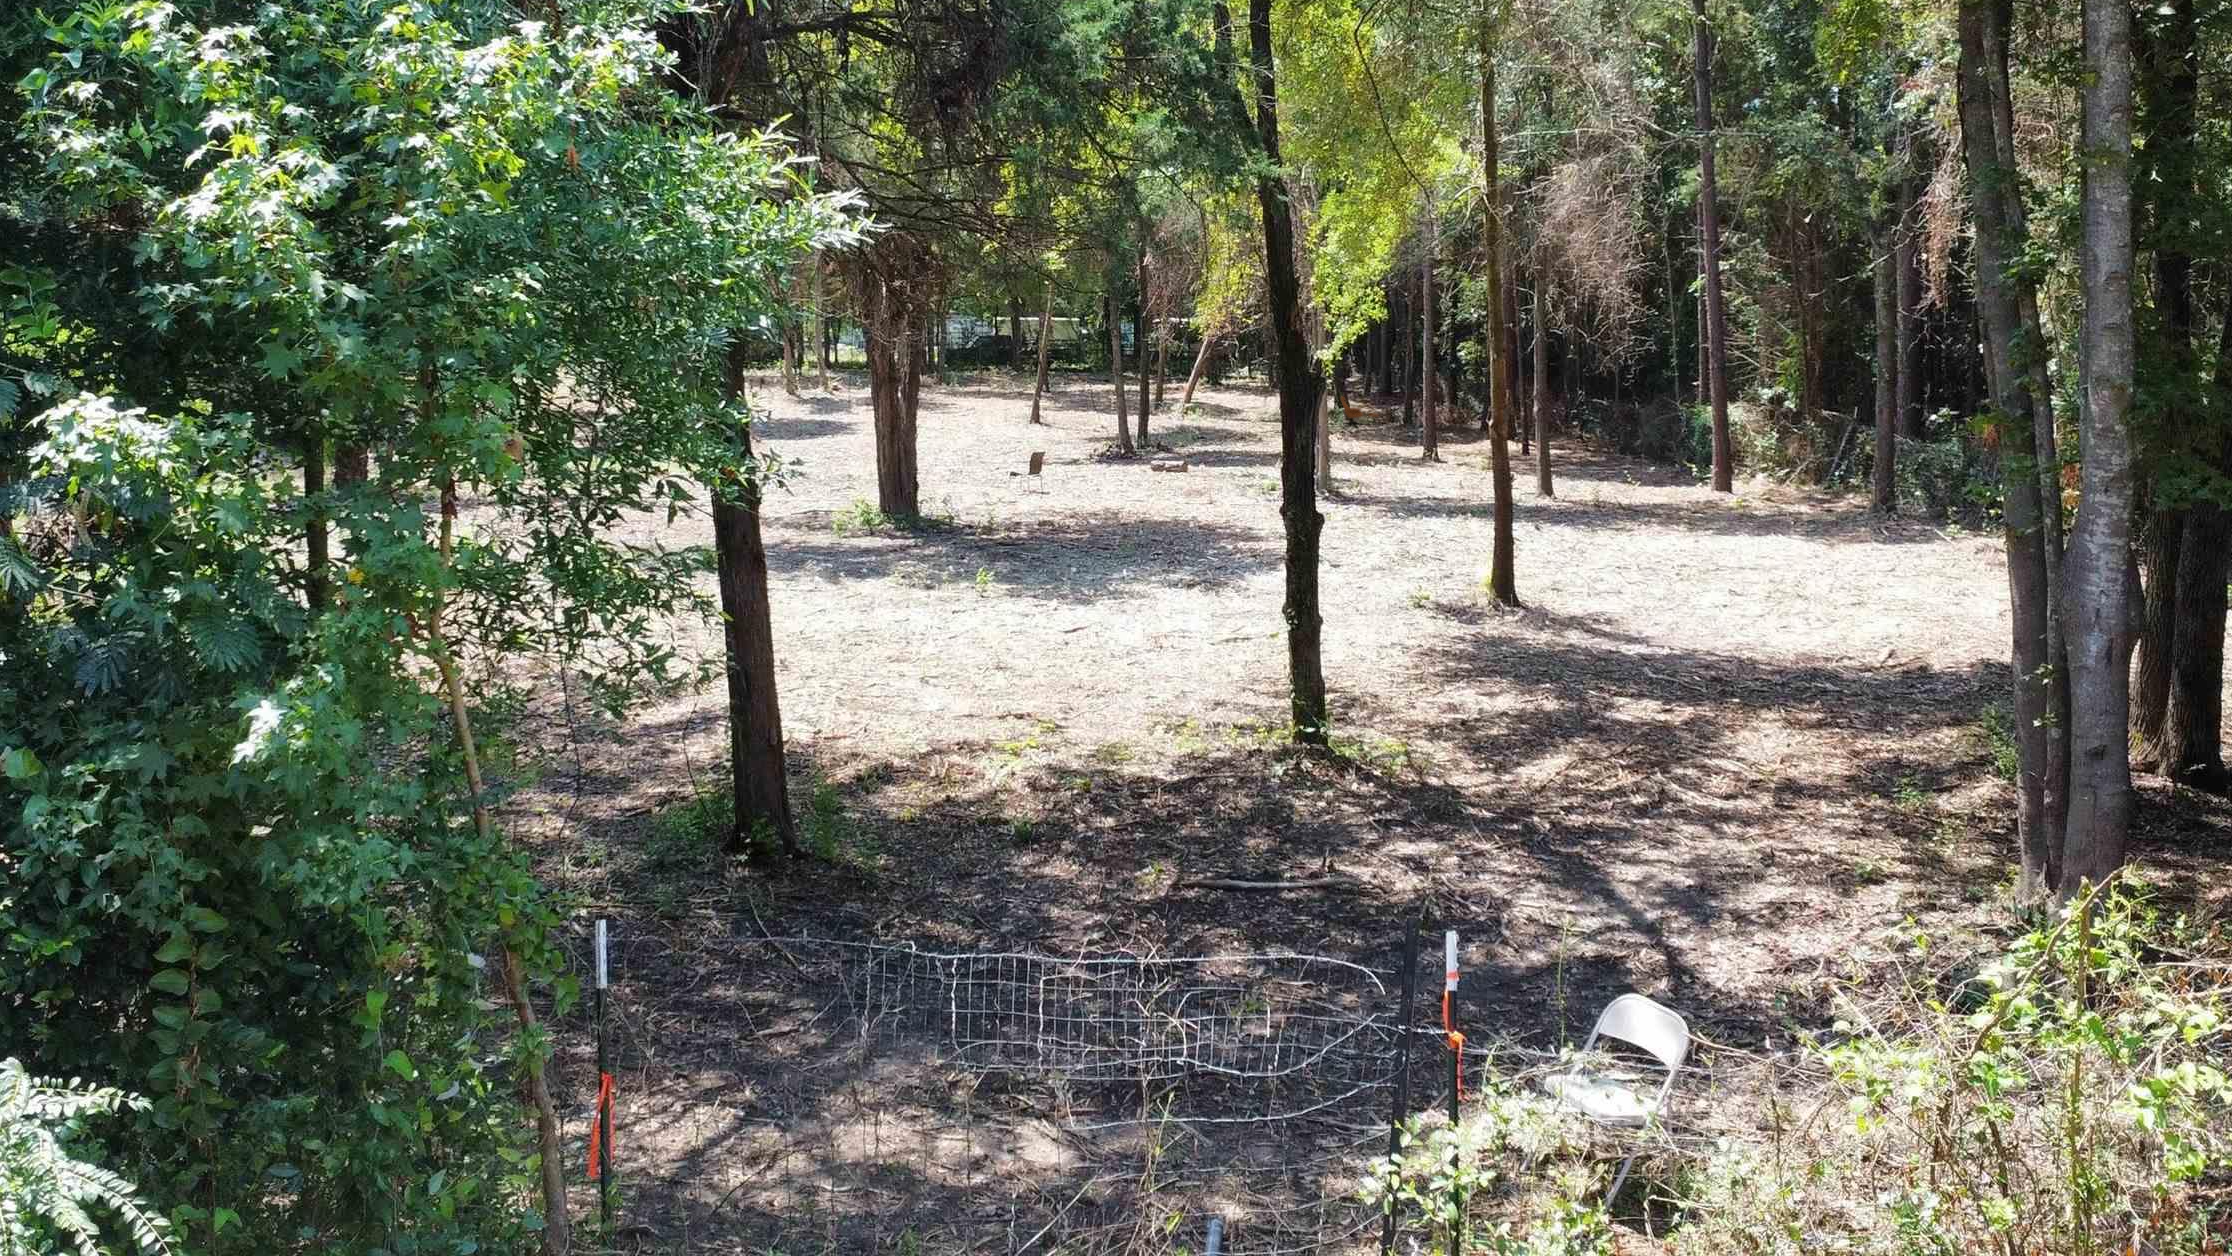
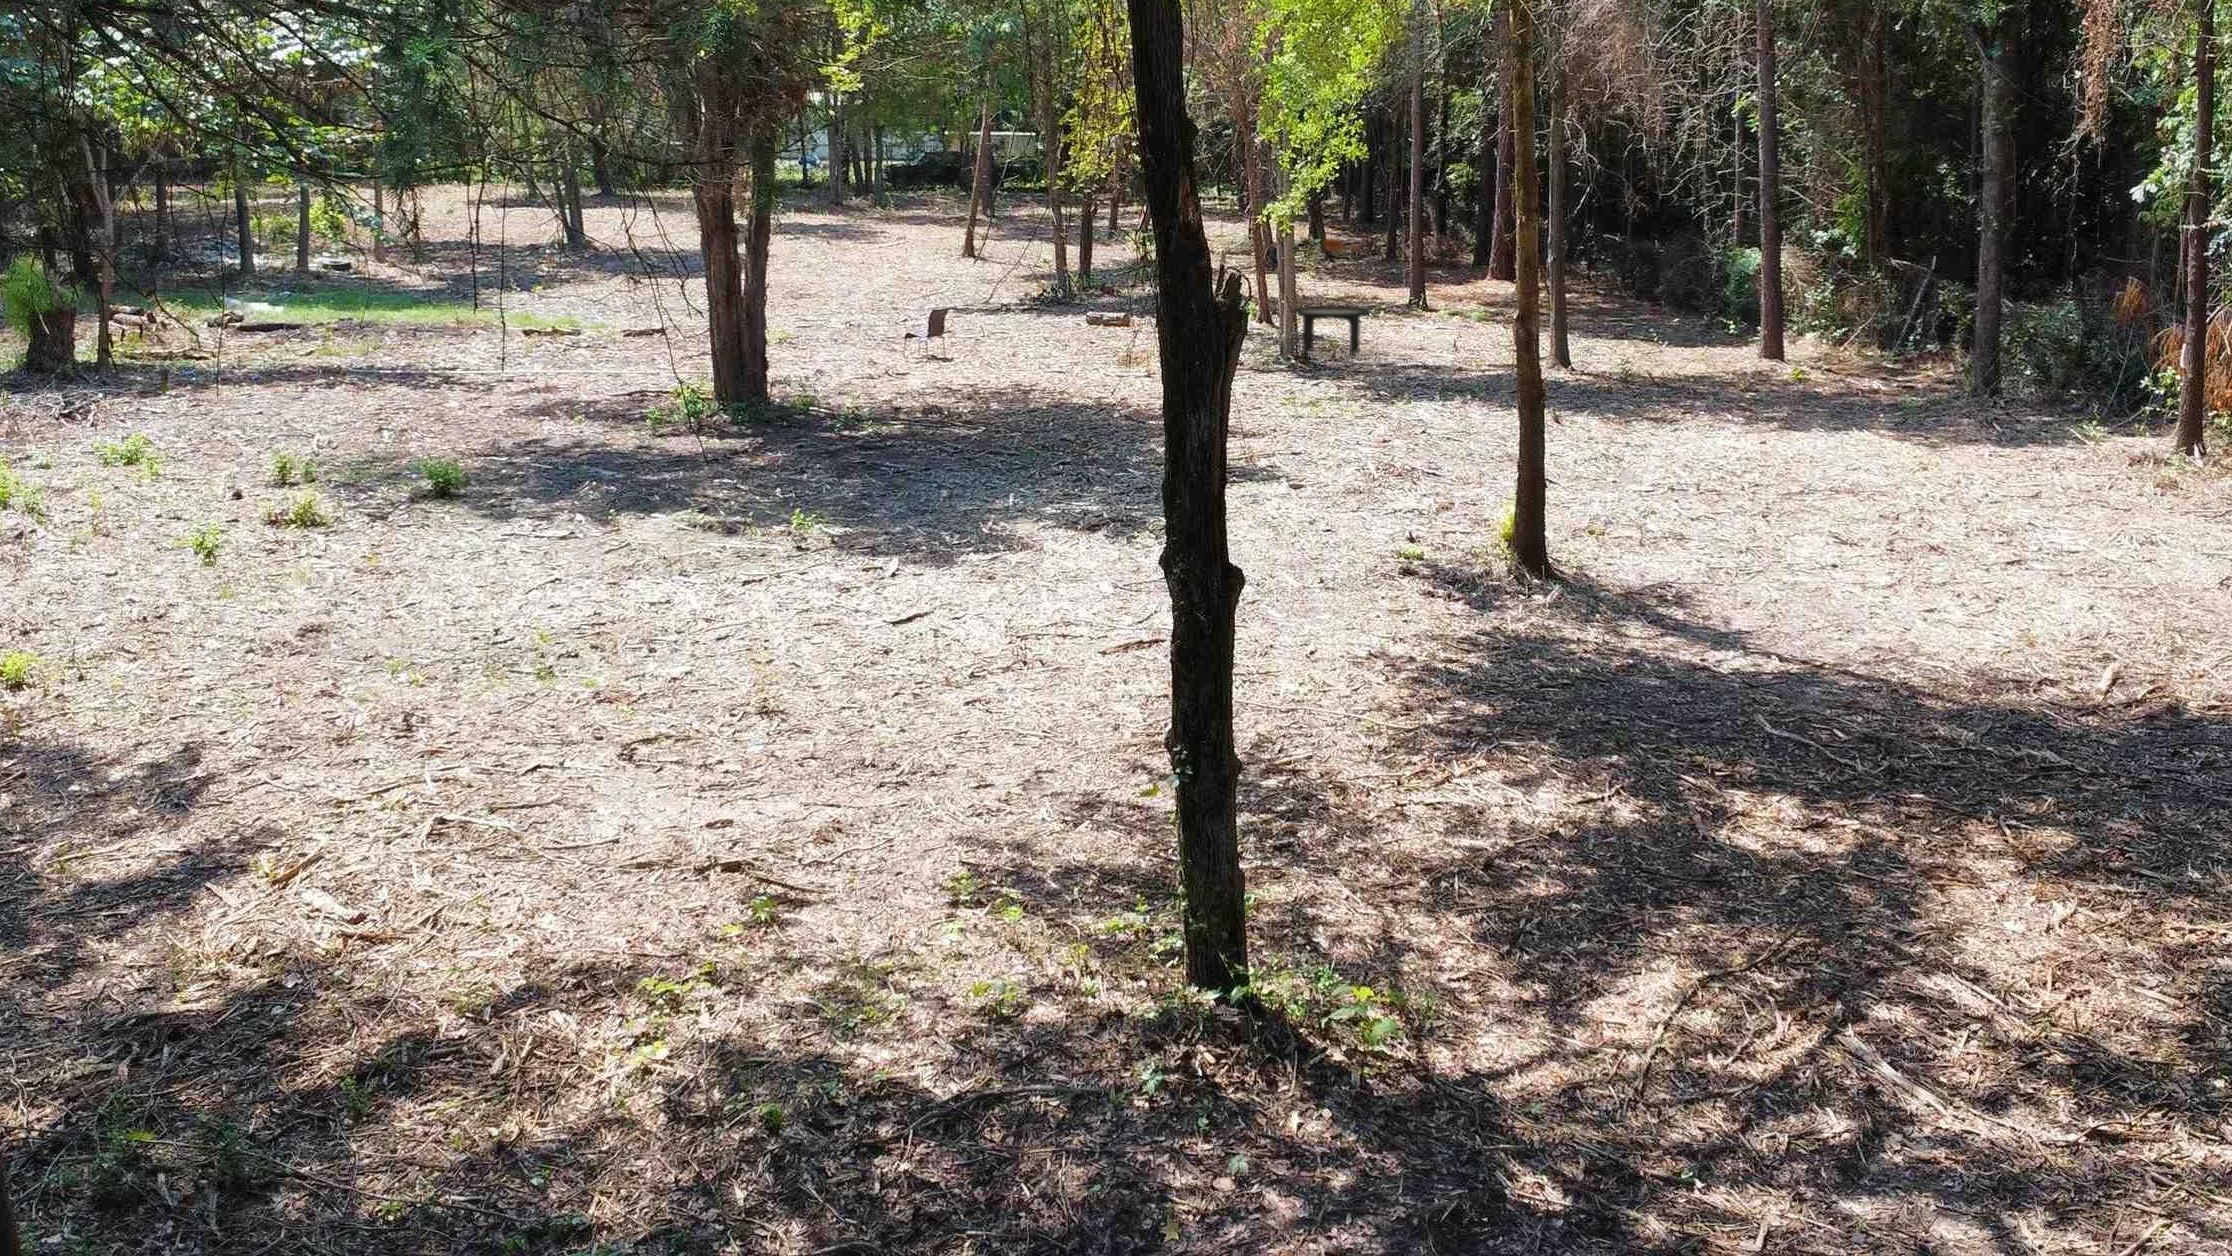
round table: none [1323,451,1388,493] -> present [1294,306,1369,358]

